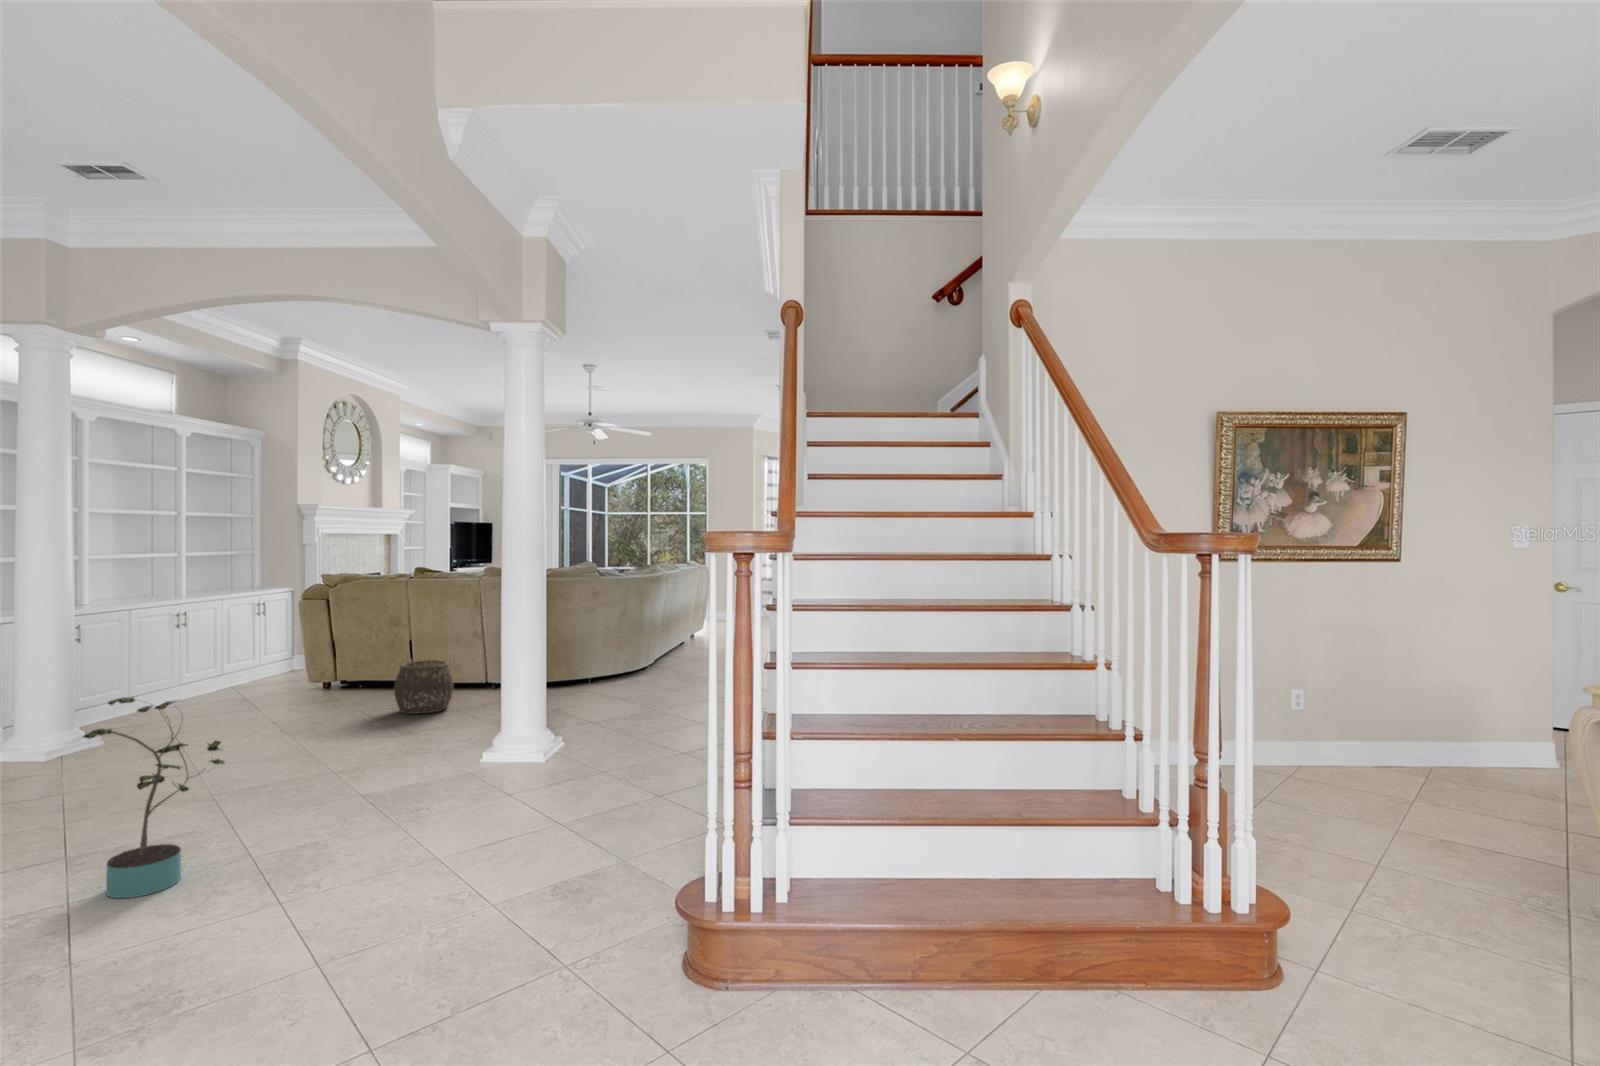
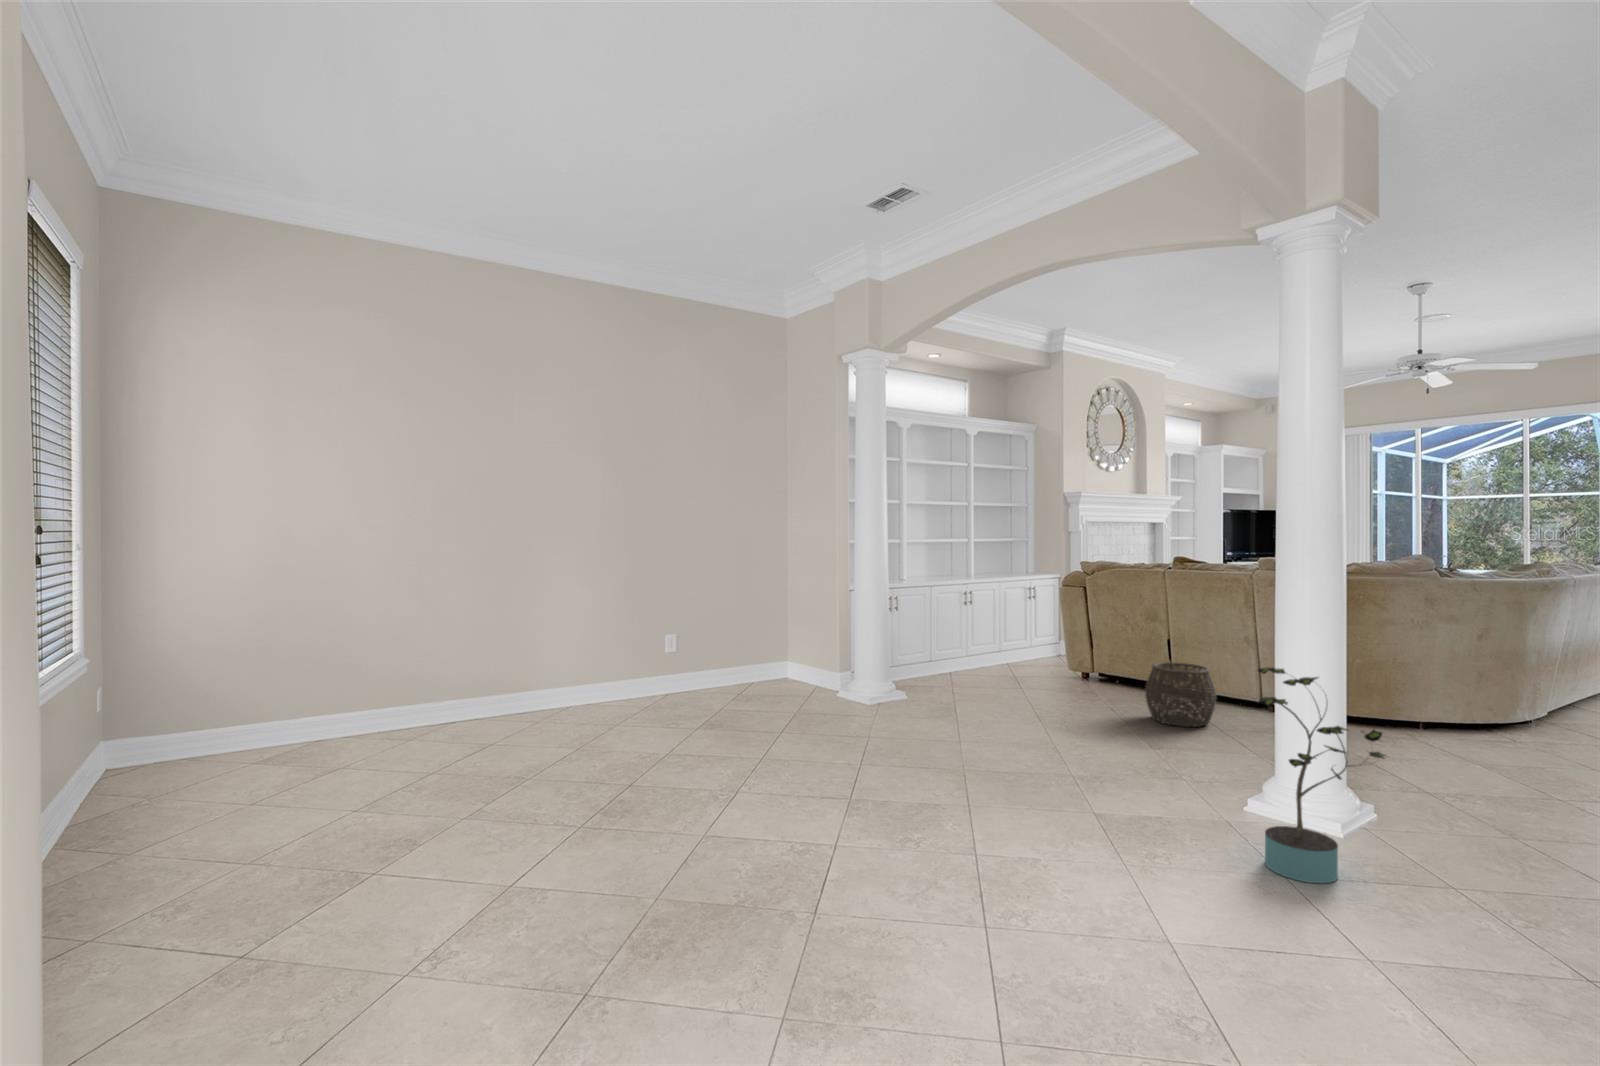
potted plant: present [84,698,224,898] -> present [1258,667,1385,883]

